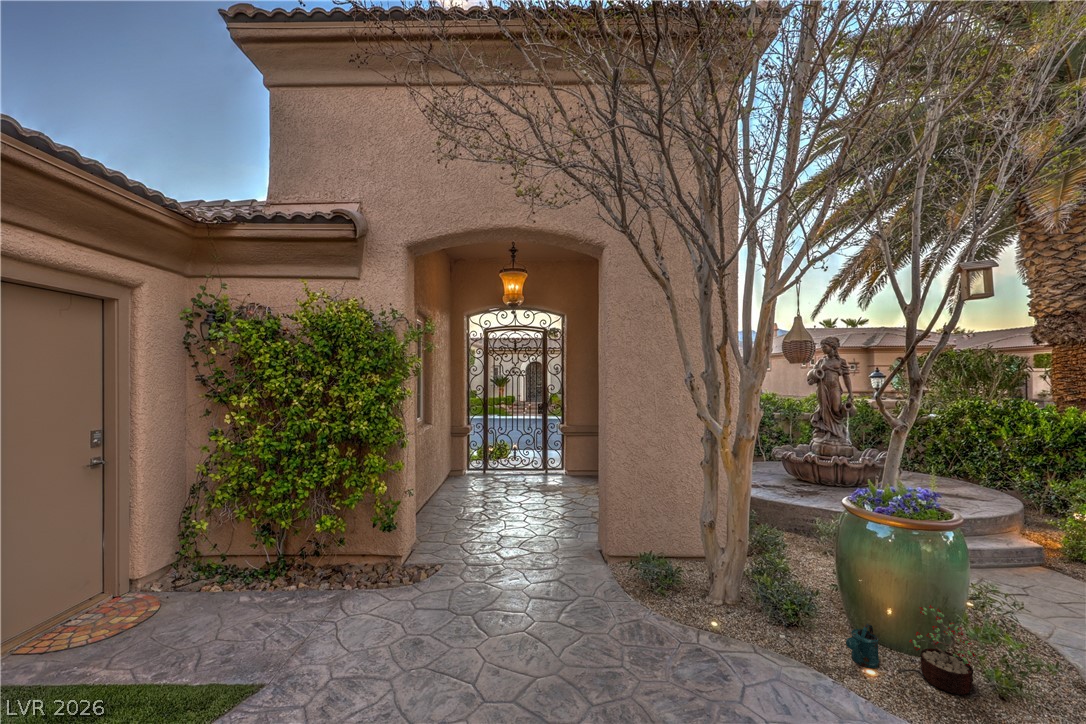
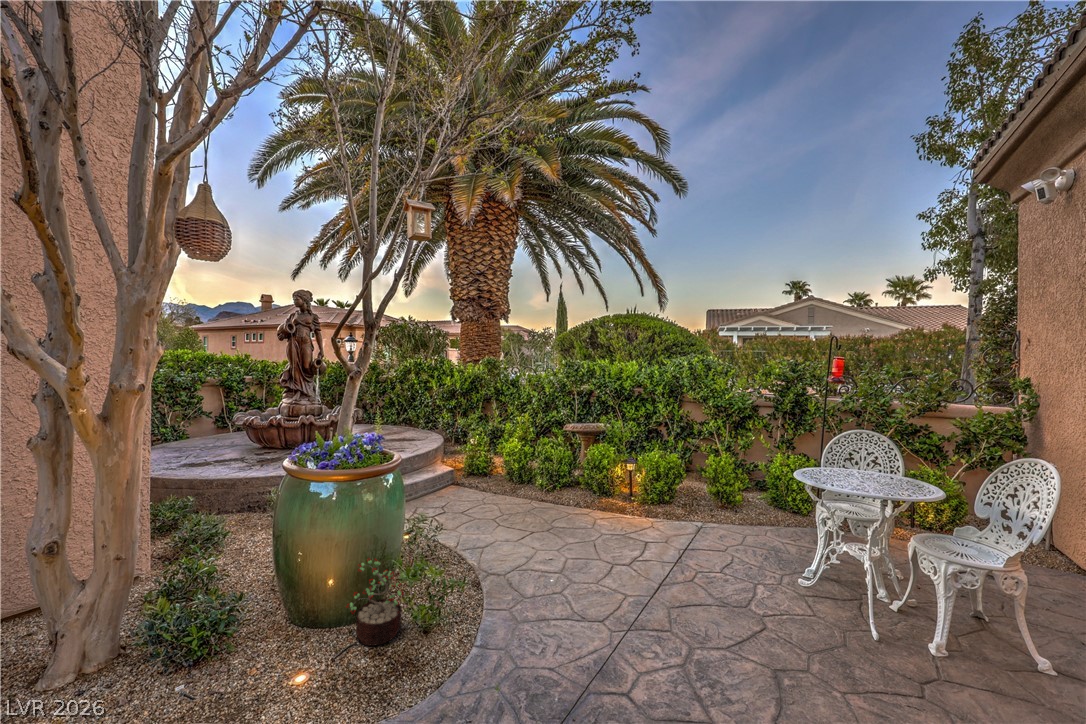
watering can: present [846,624,879,668] -> none [270,606,313,665]

